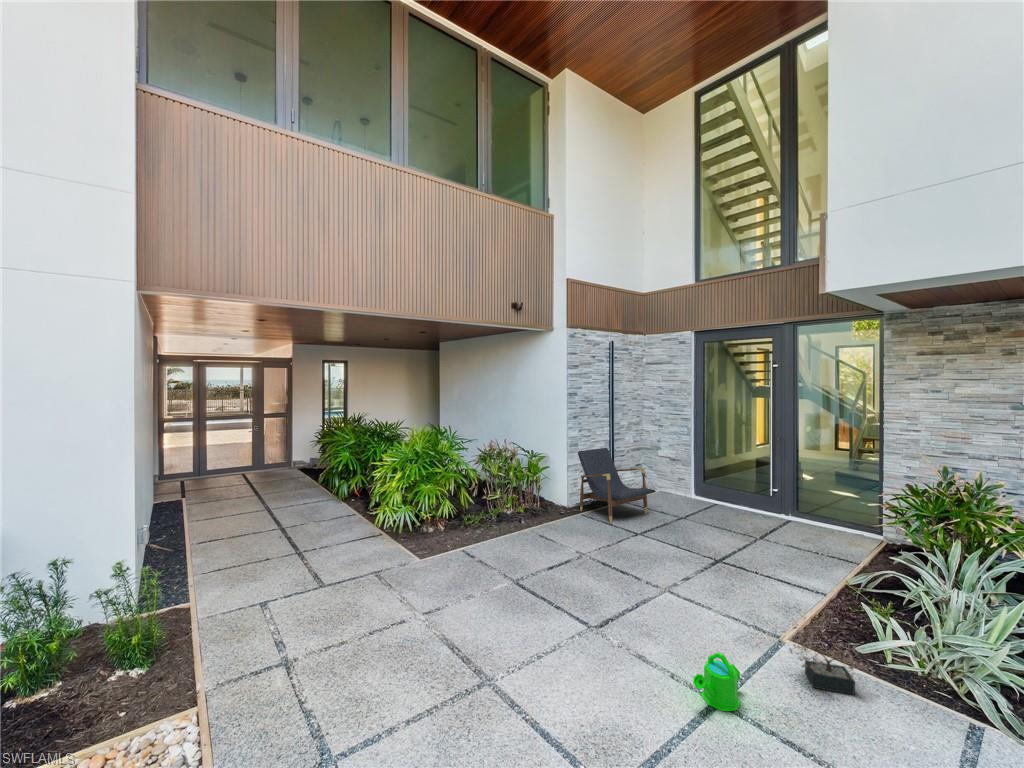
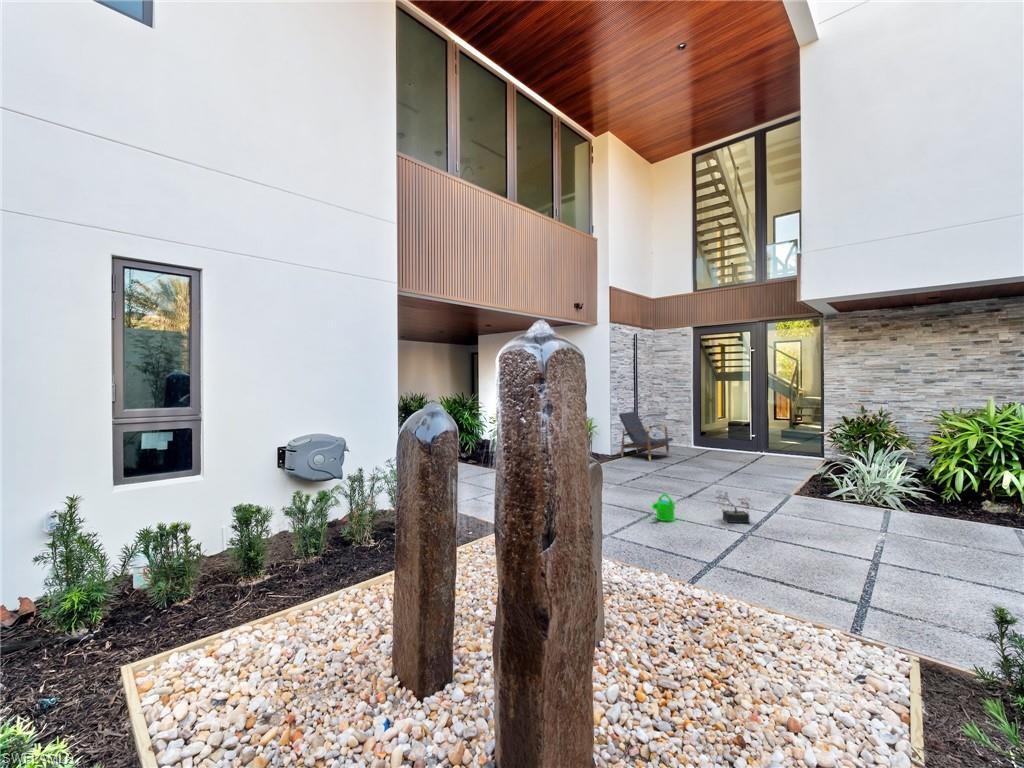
decorative plant: present [789,624,863,695] -> present [716,491,750,523]
watering can: present [693,652,740,711] -> present [652,493,675,521]

